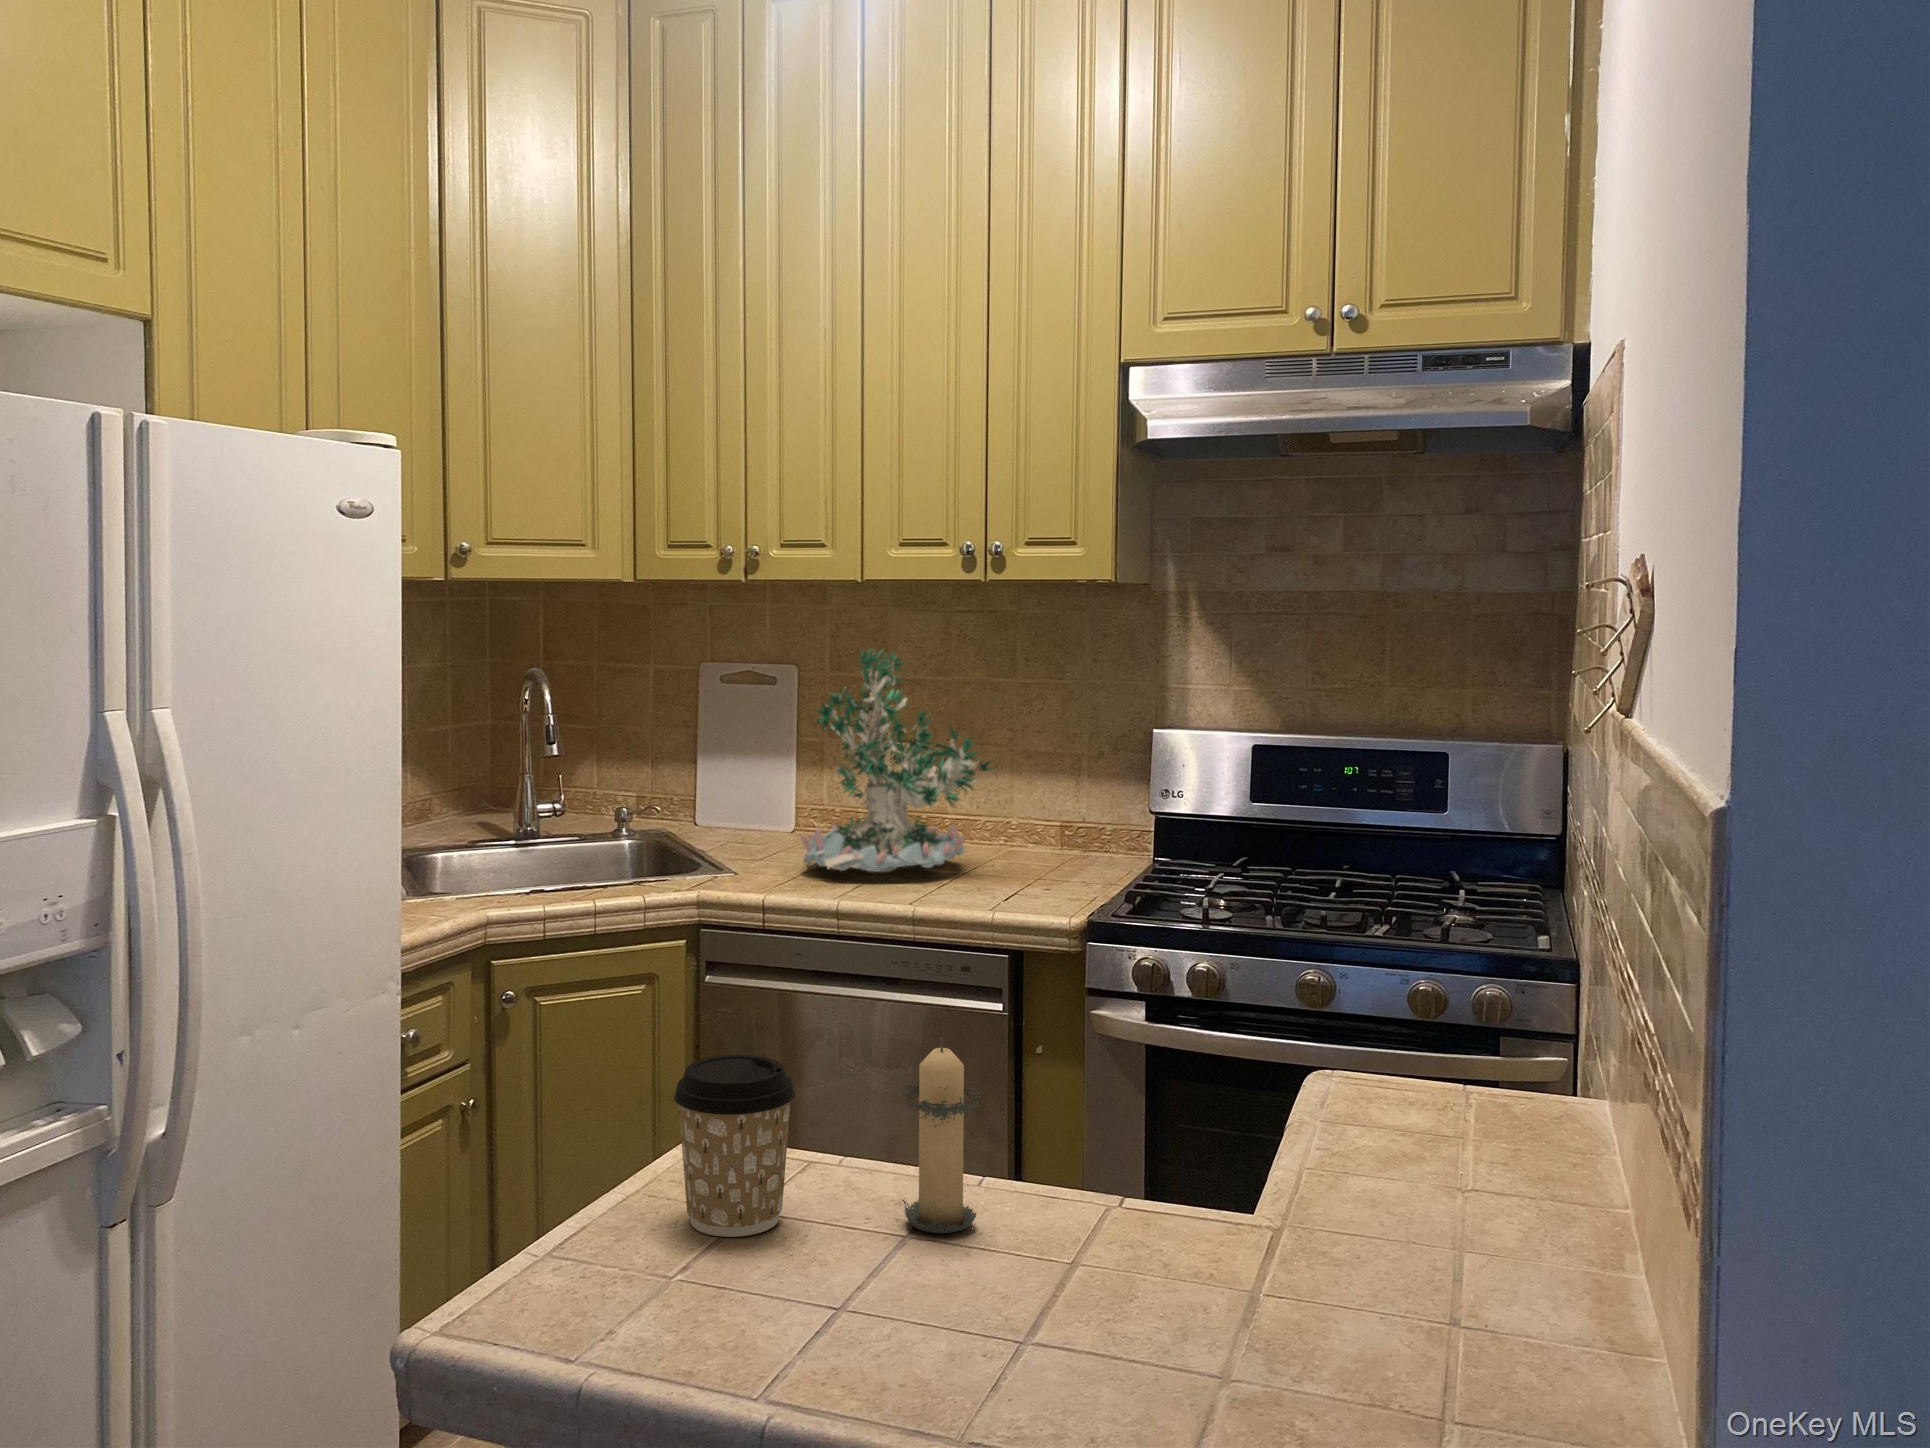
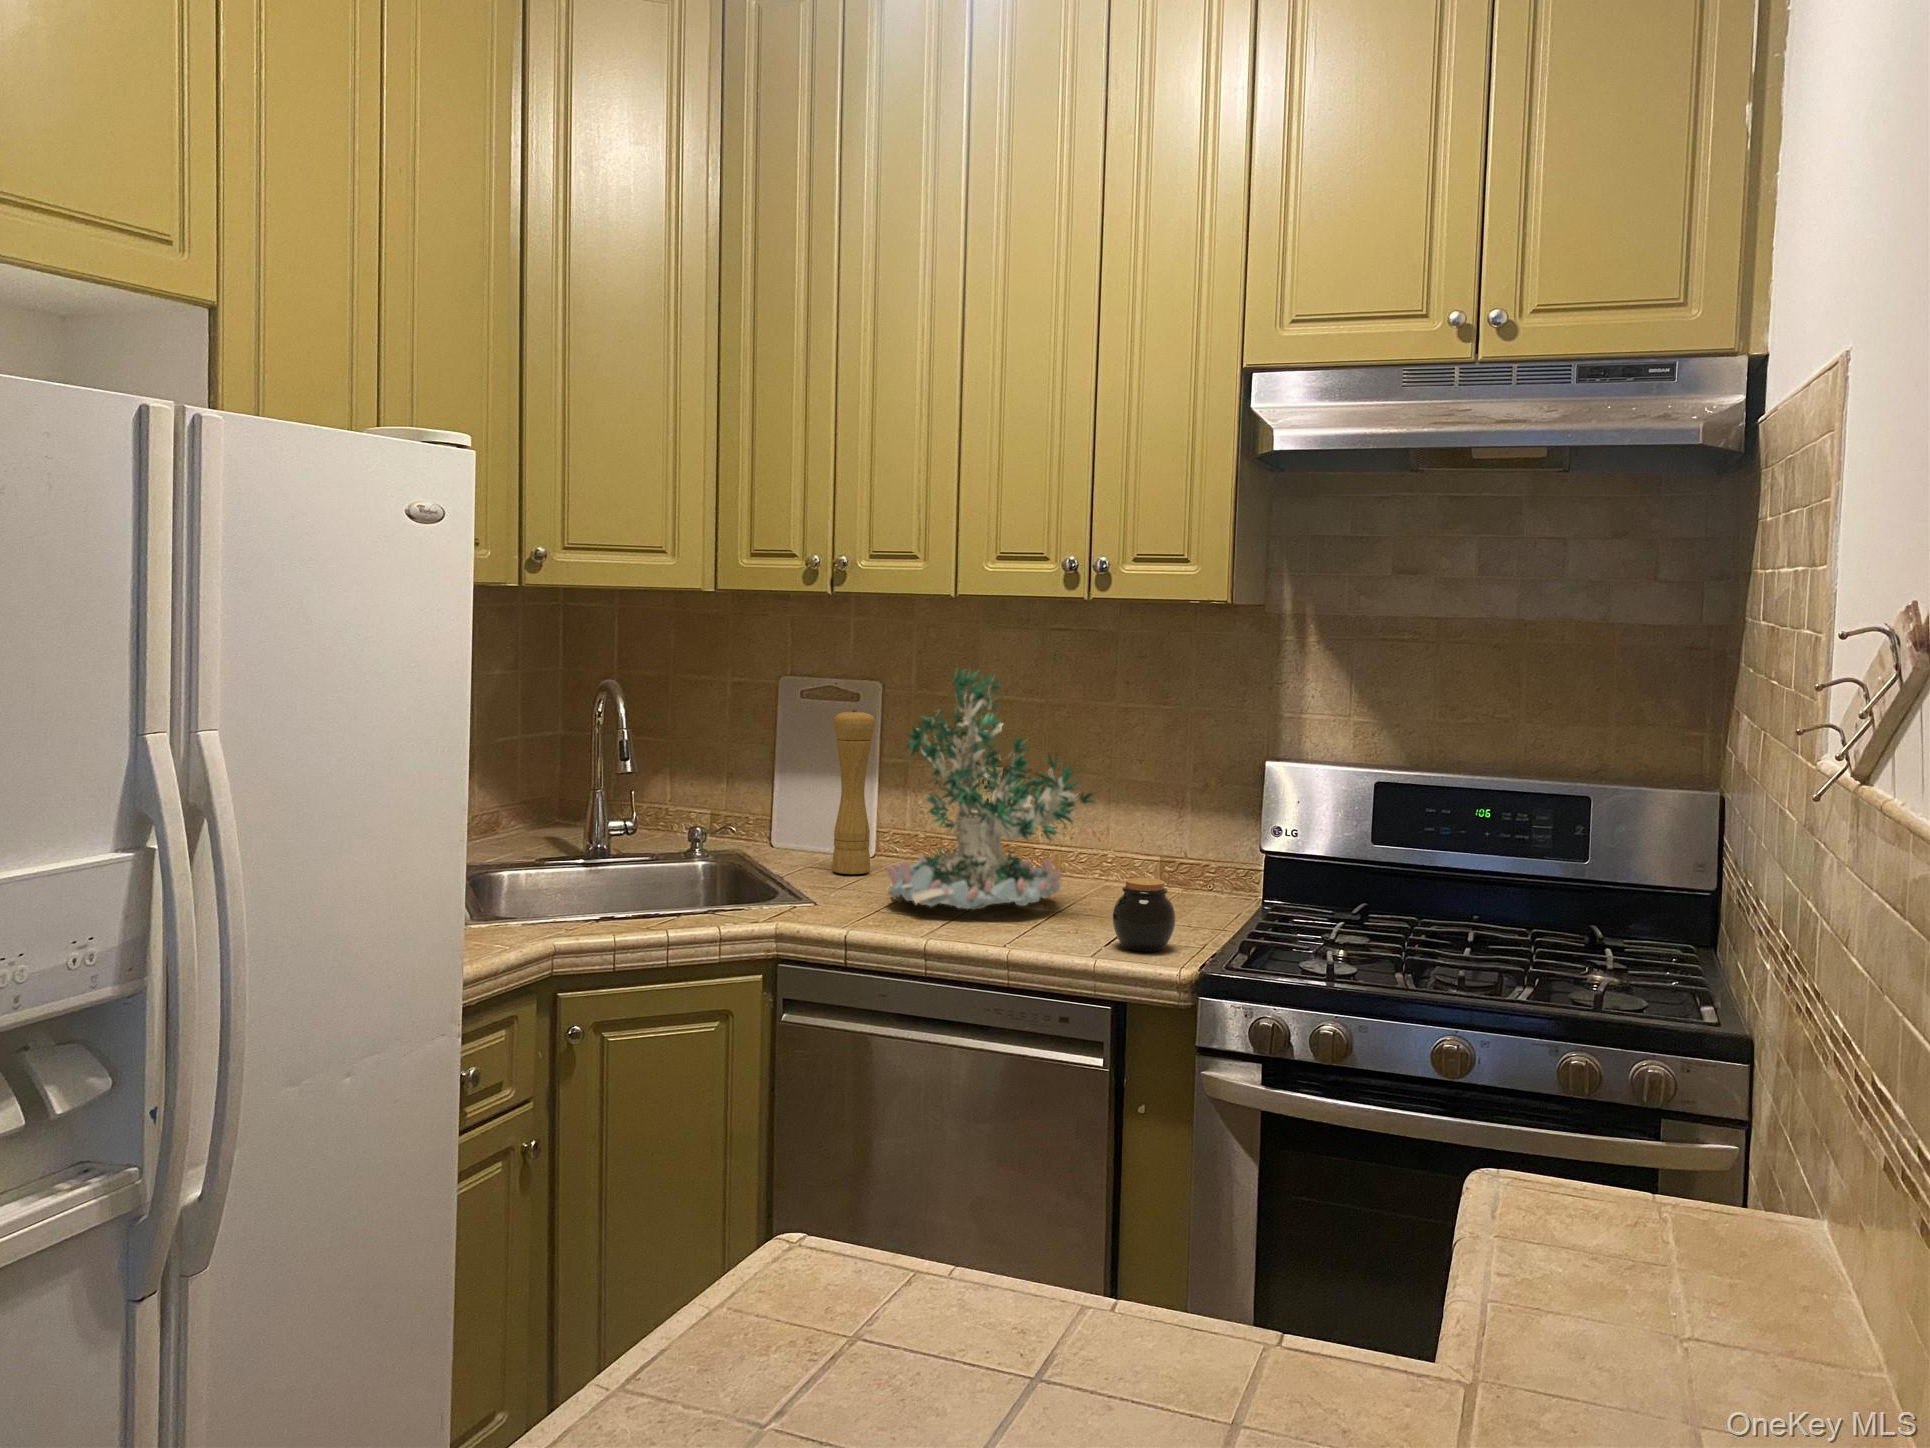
pepper mill: none [750,690,789,846] -> present [832,709,875,874]
jar: none [1010,837,1067,905] -> present [1113,878,1175,951]
candle: present [902,1036,980,1233] -> none [1021,1147,1133,1385]
coffee cup: present [674,1055,795,1237] -> none [768,1159,908,1378]

